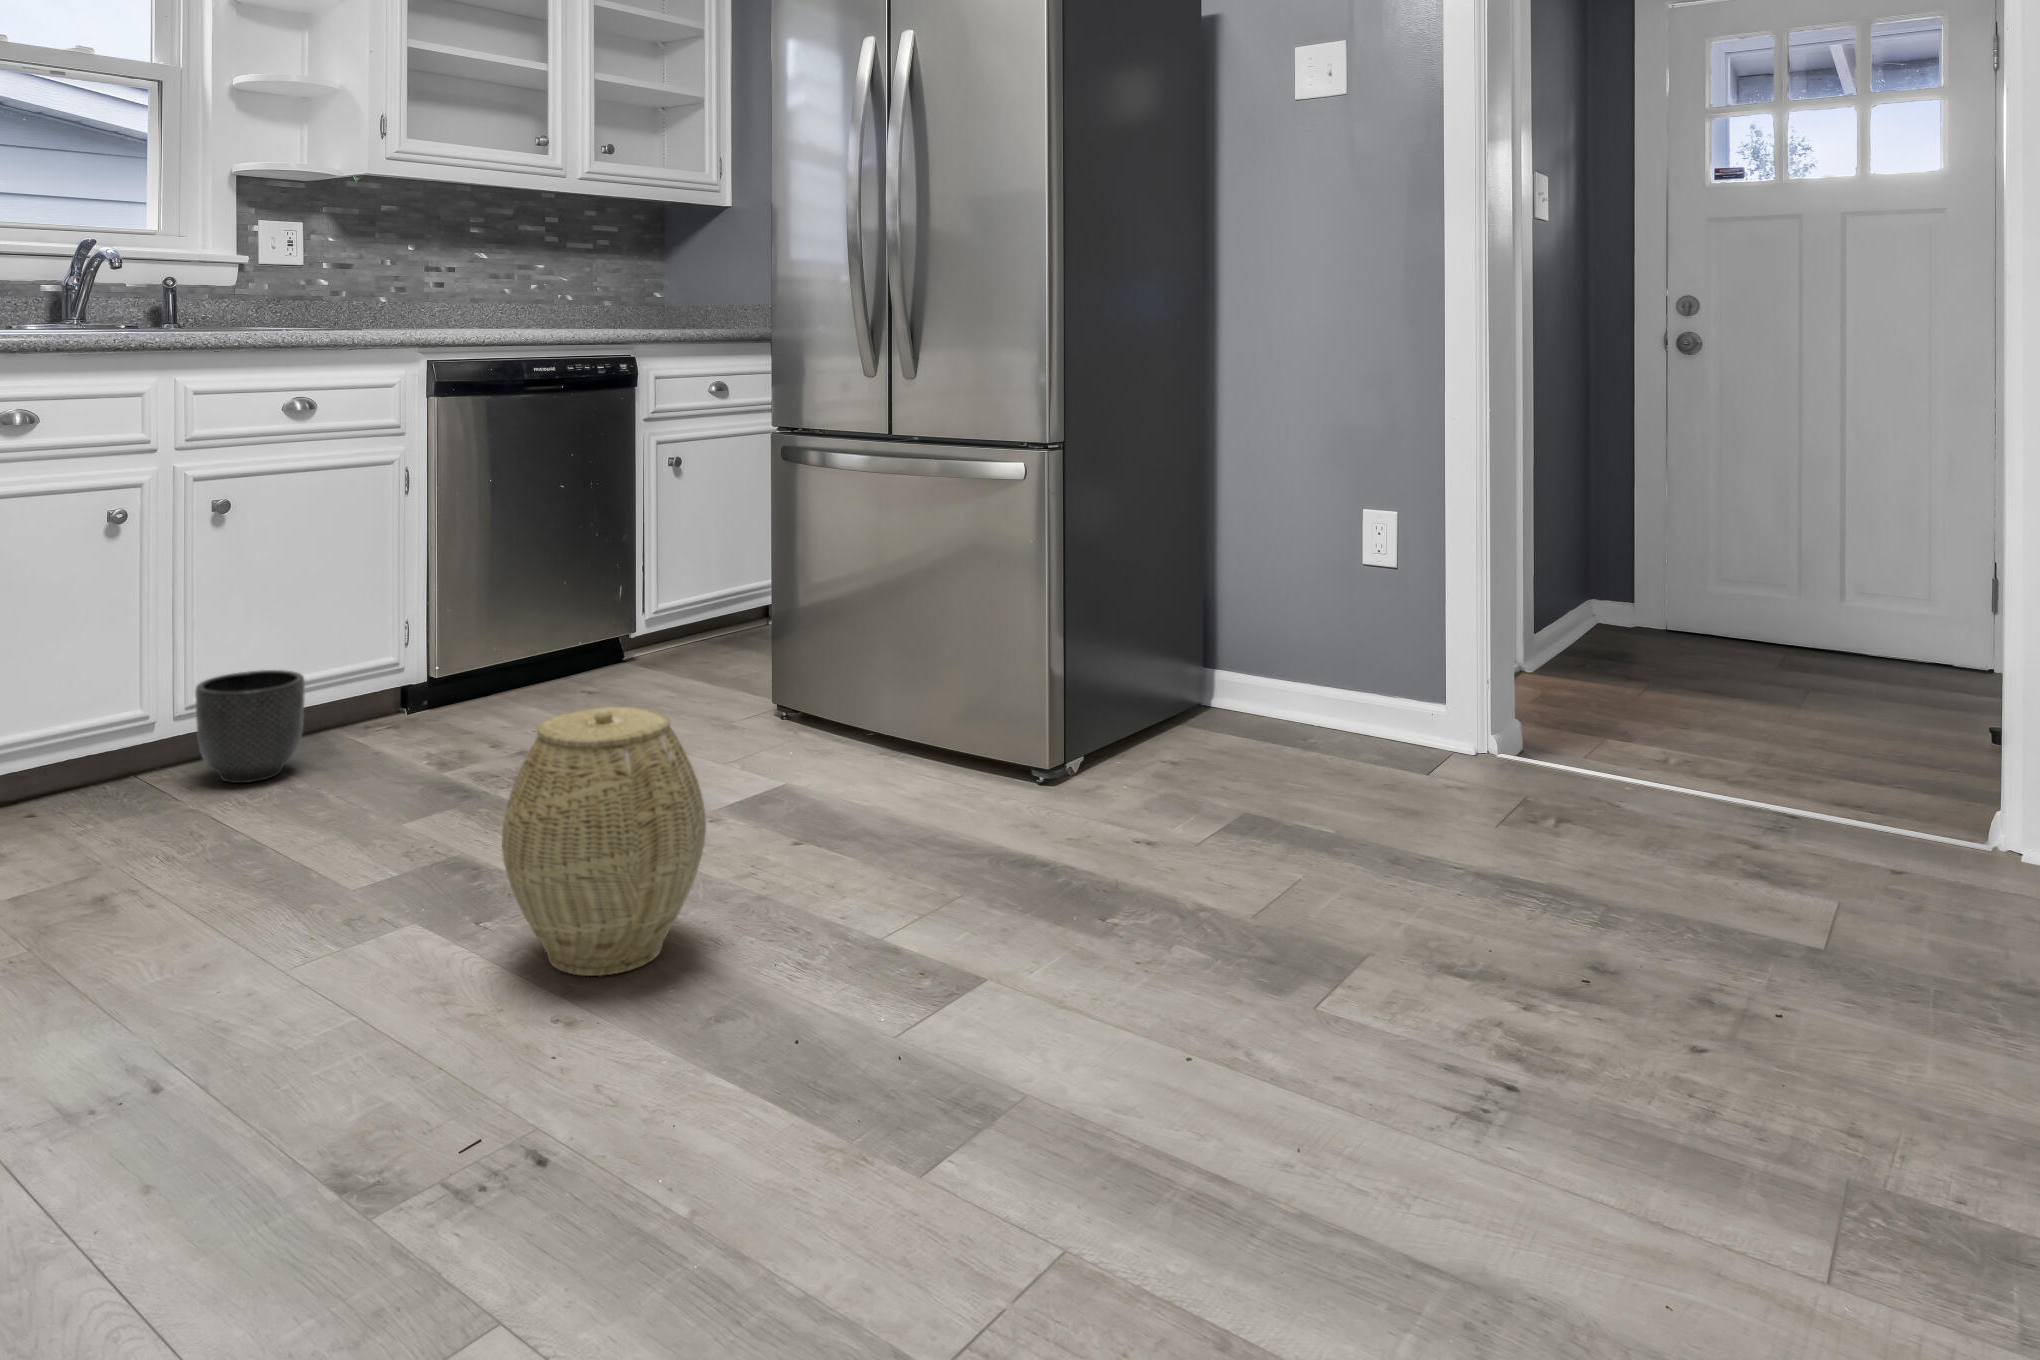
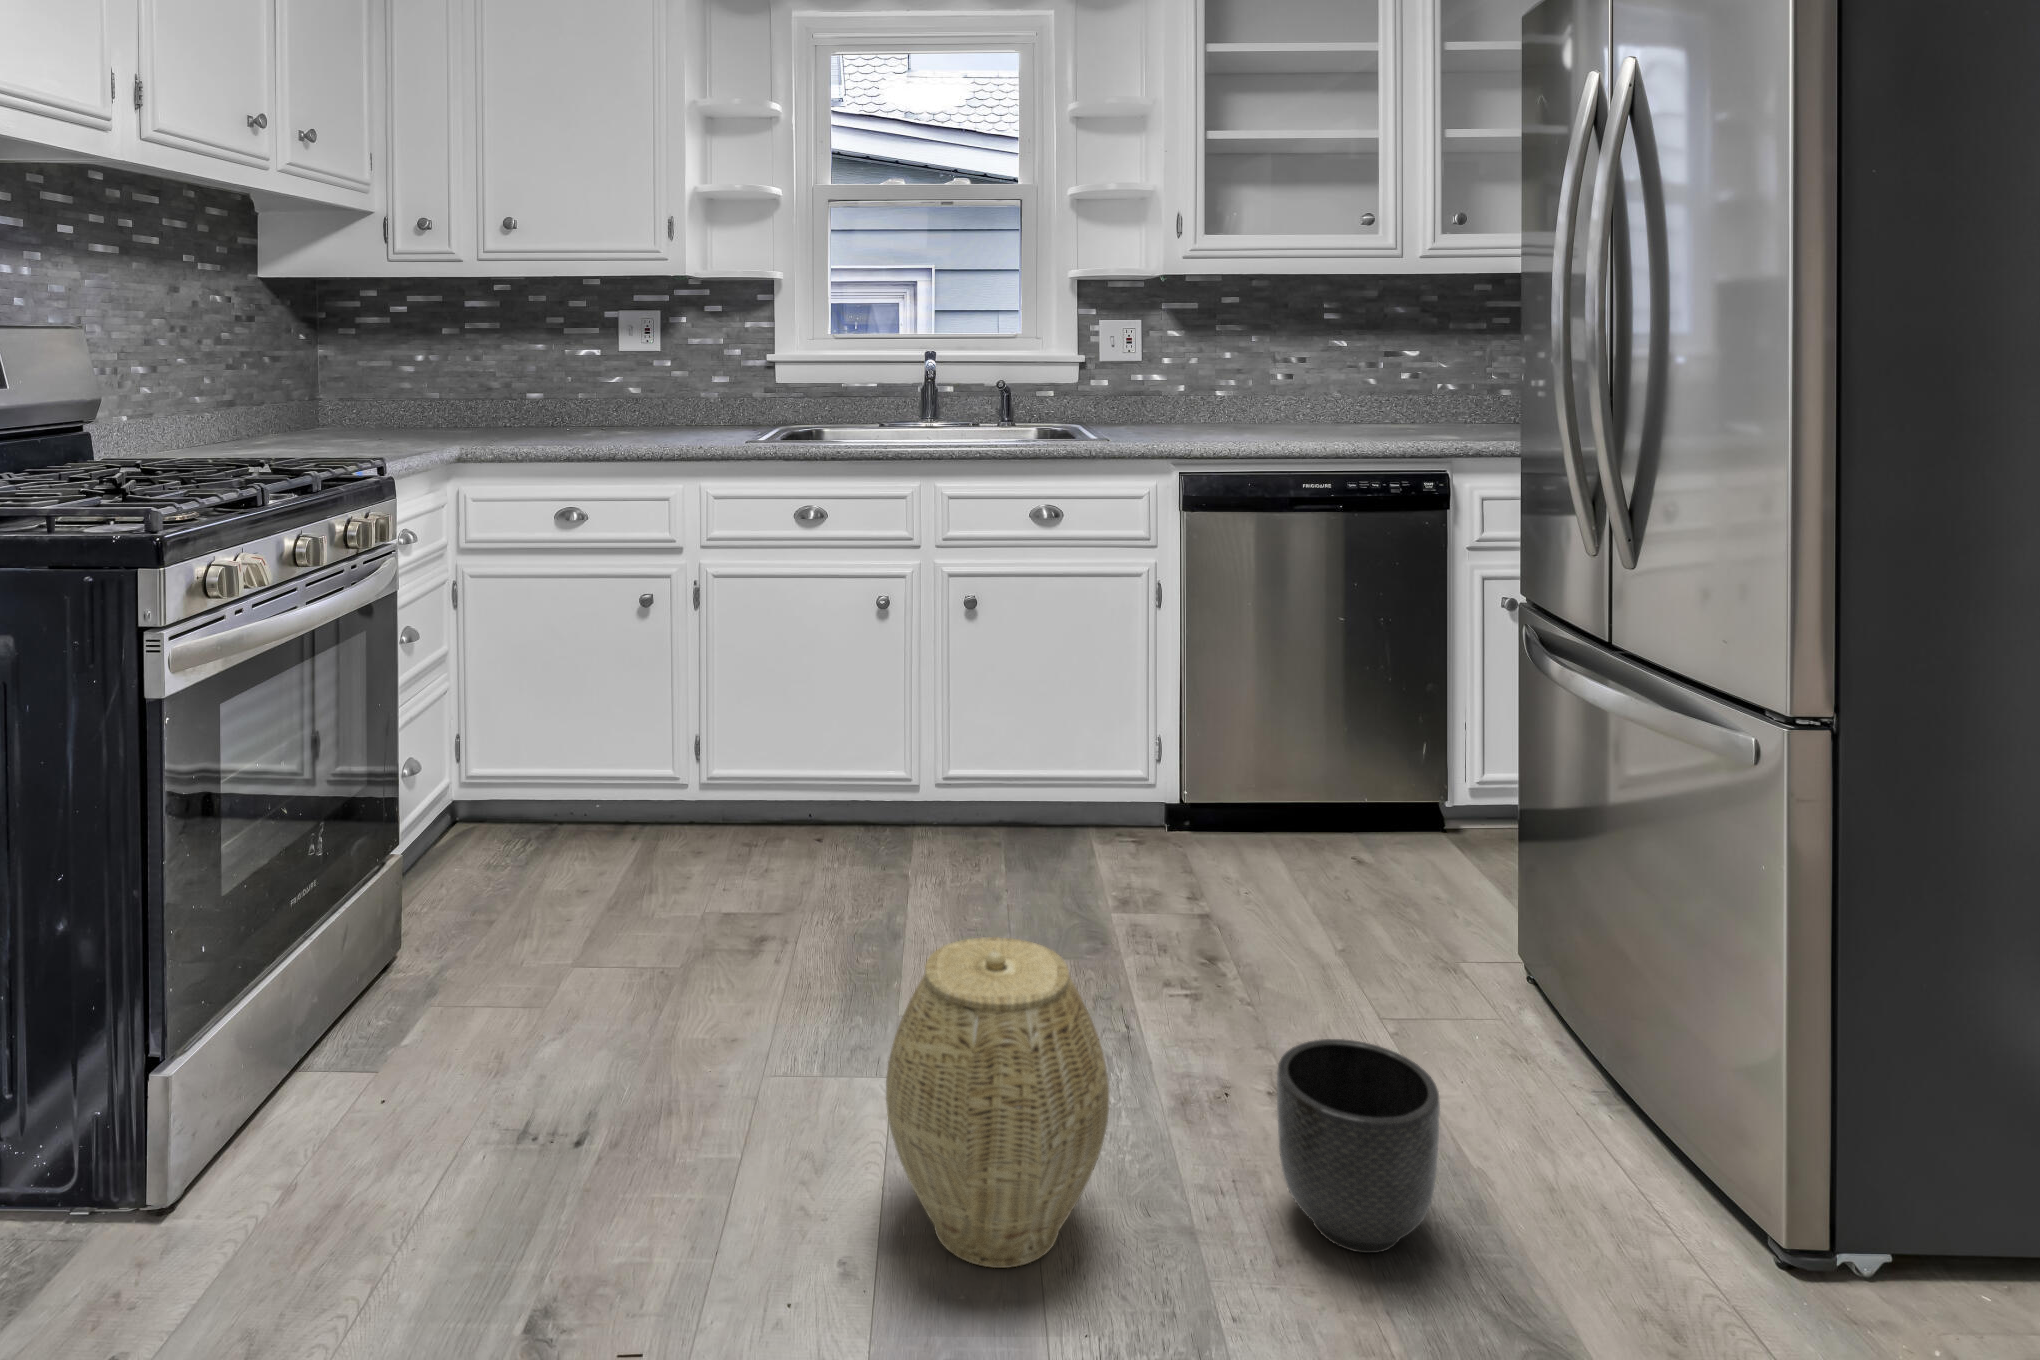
planter: present [195,670,305,783] -> present [1277,1039,1440,1253]

